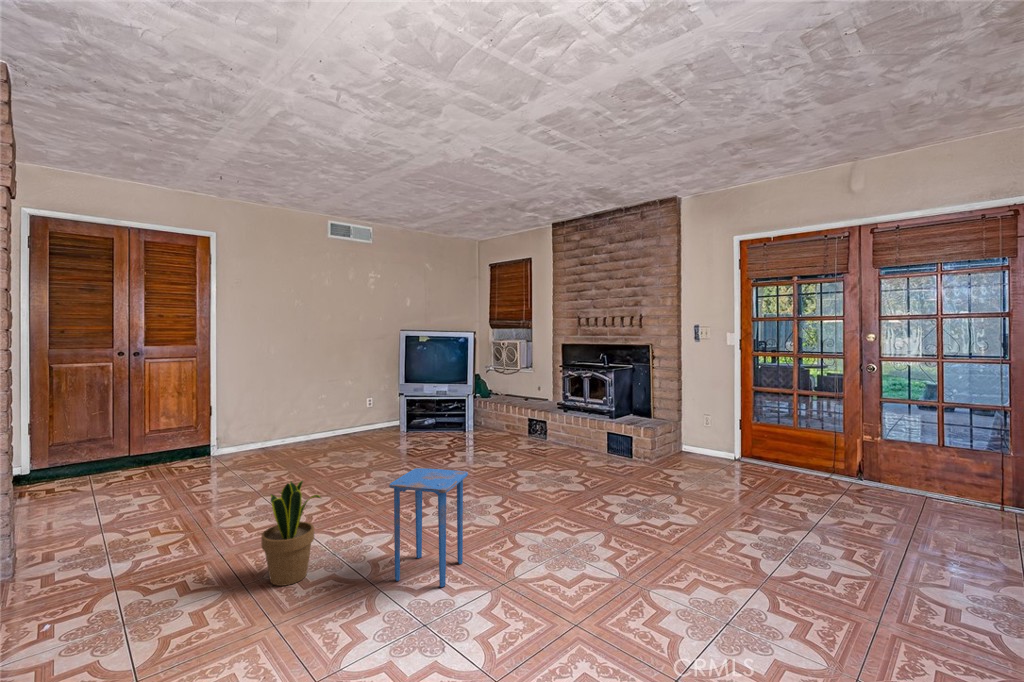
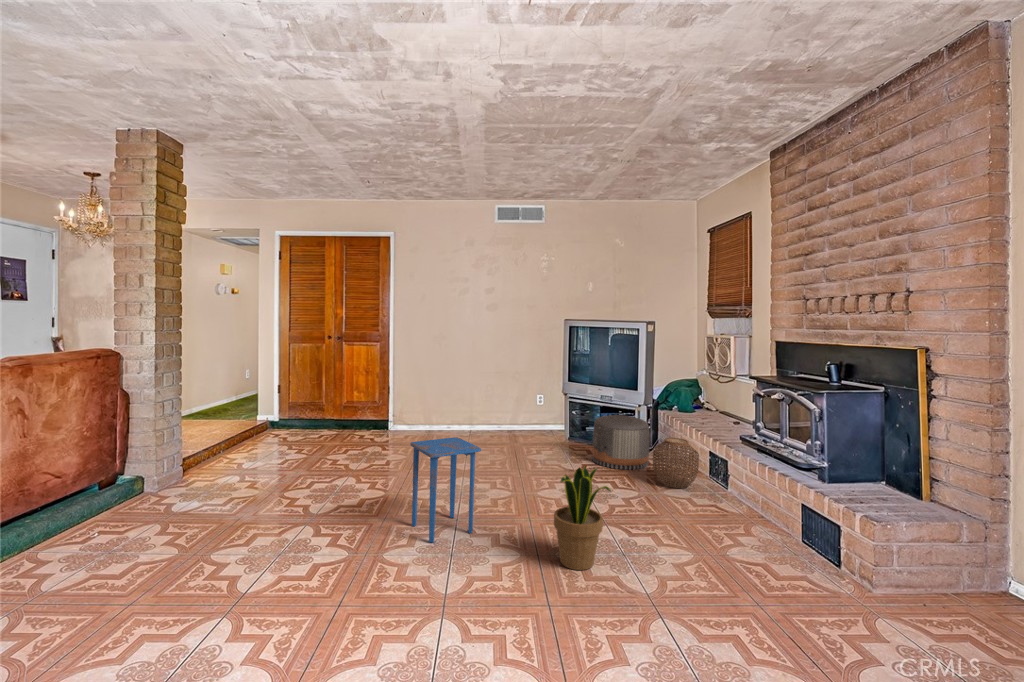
pouf: none [270,424,331,480] -> present [592,415,650,470]
woven basket: none [339,437,381,484] -> present [653,438,699,489]
side table: present [389,468,468,587] -> present [410,437,481,543]

